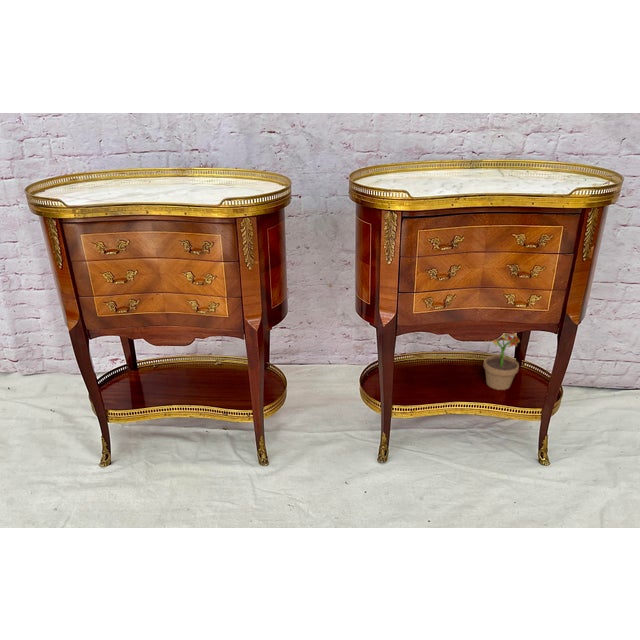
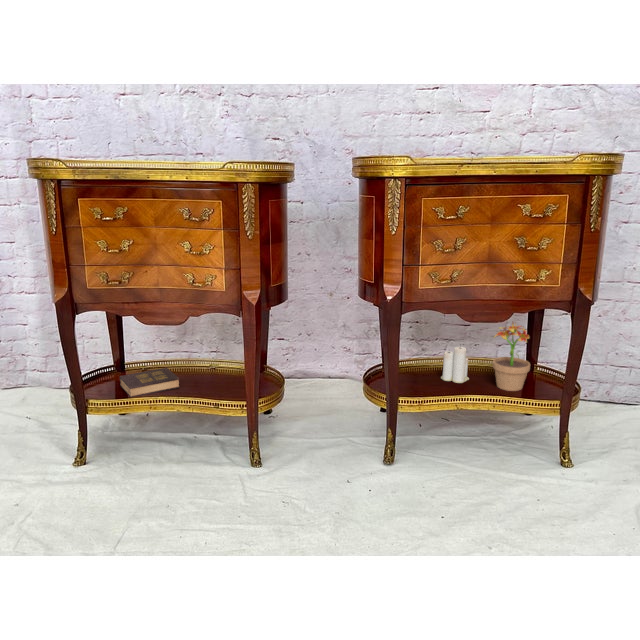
candle: none [434,343,461,378] -> present [441,347,469,383]
hardback book: none [136,363,192,398] -> present [120,368,180,397]

